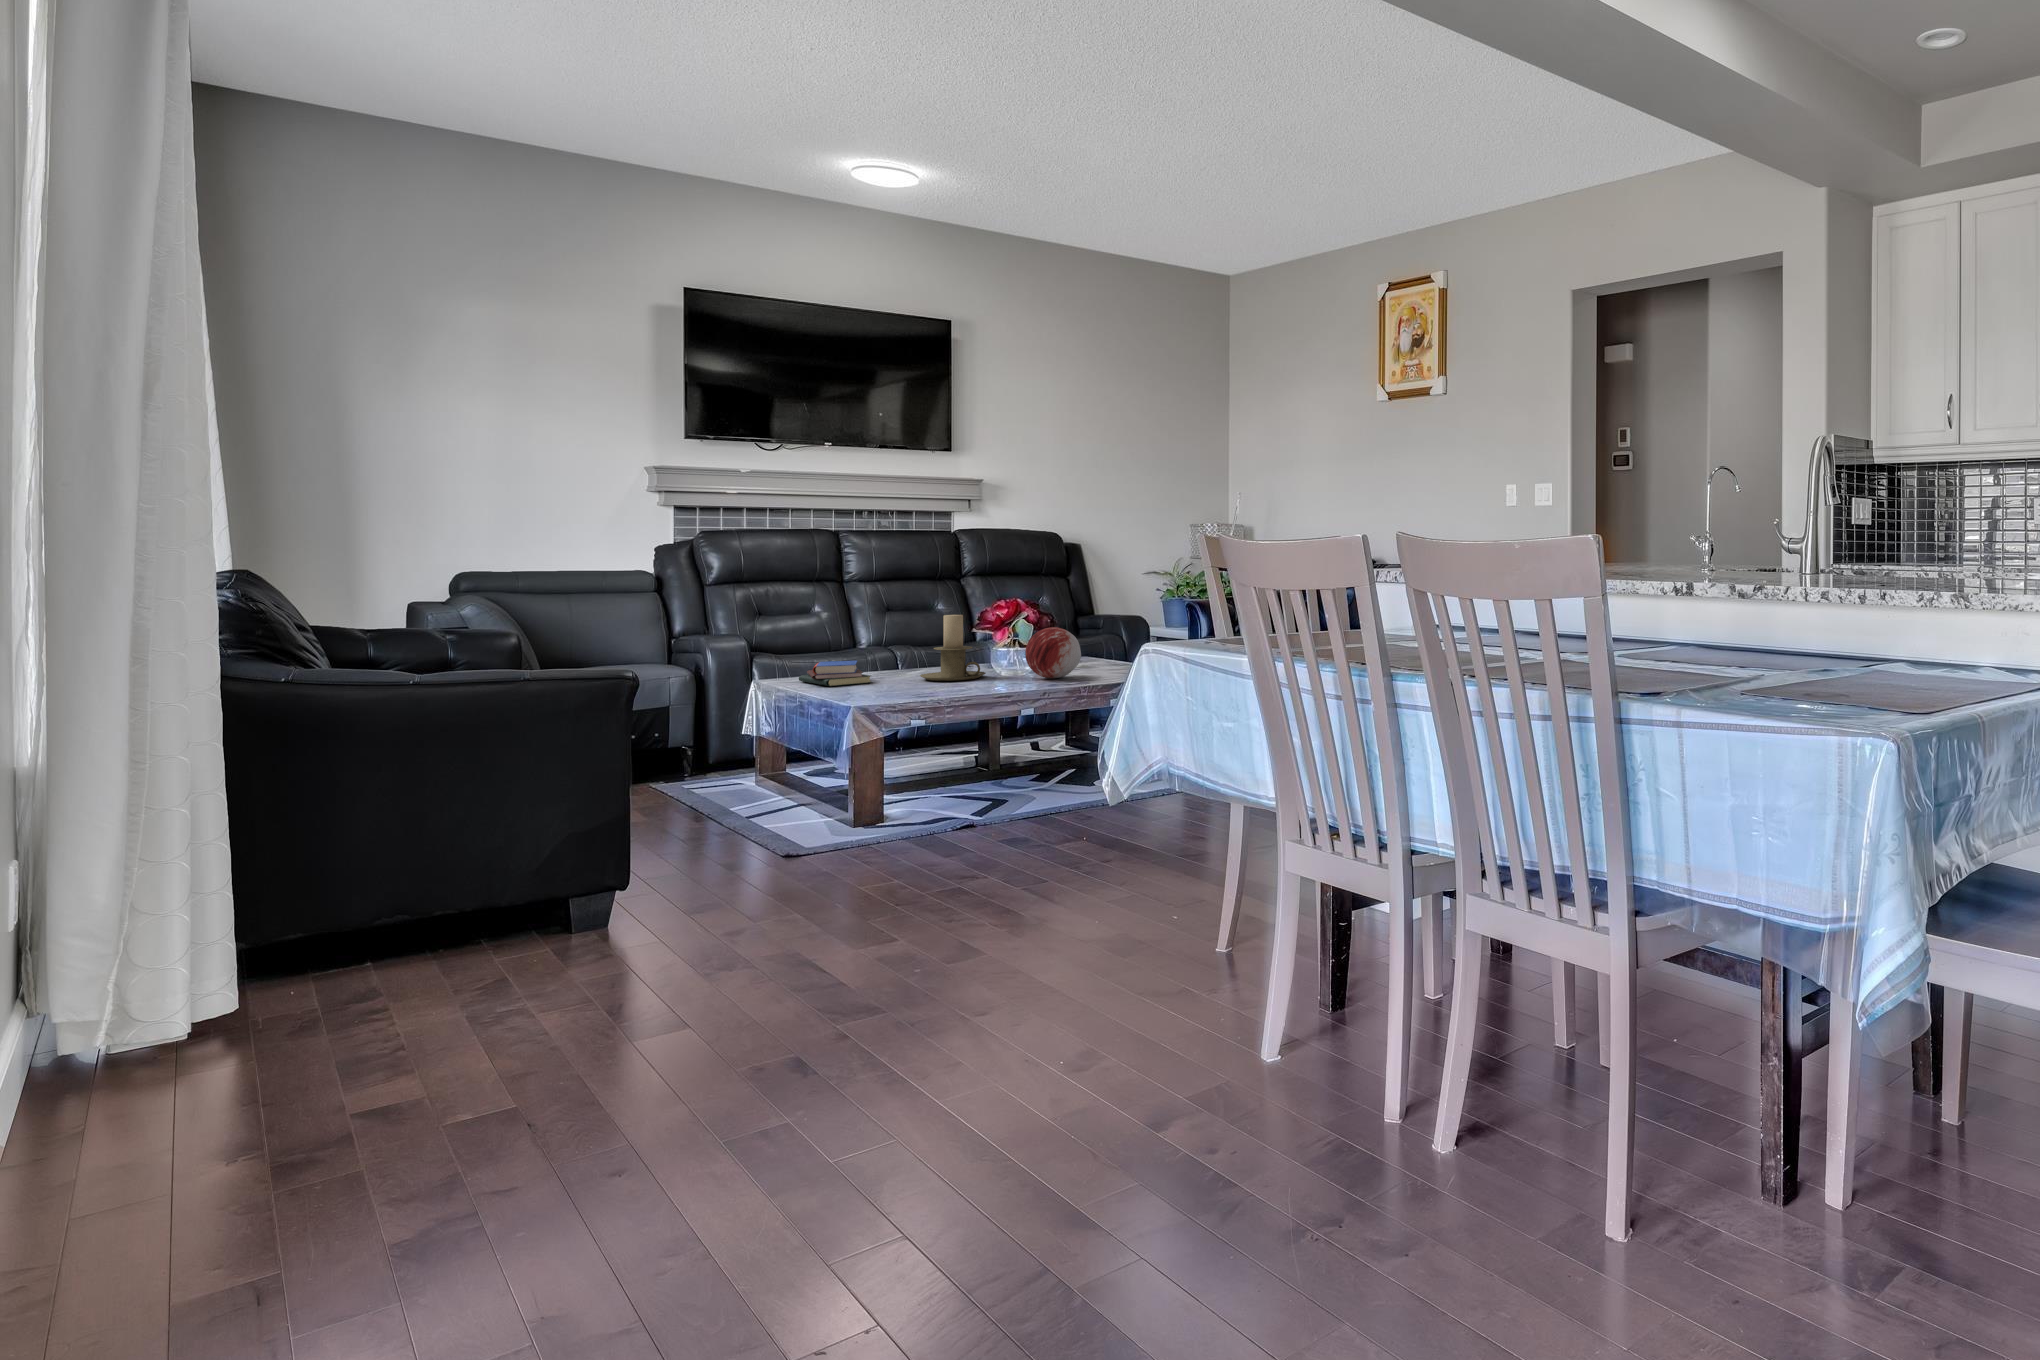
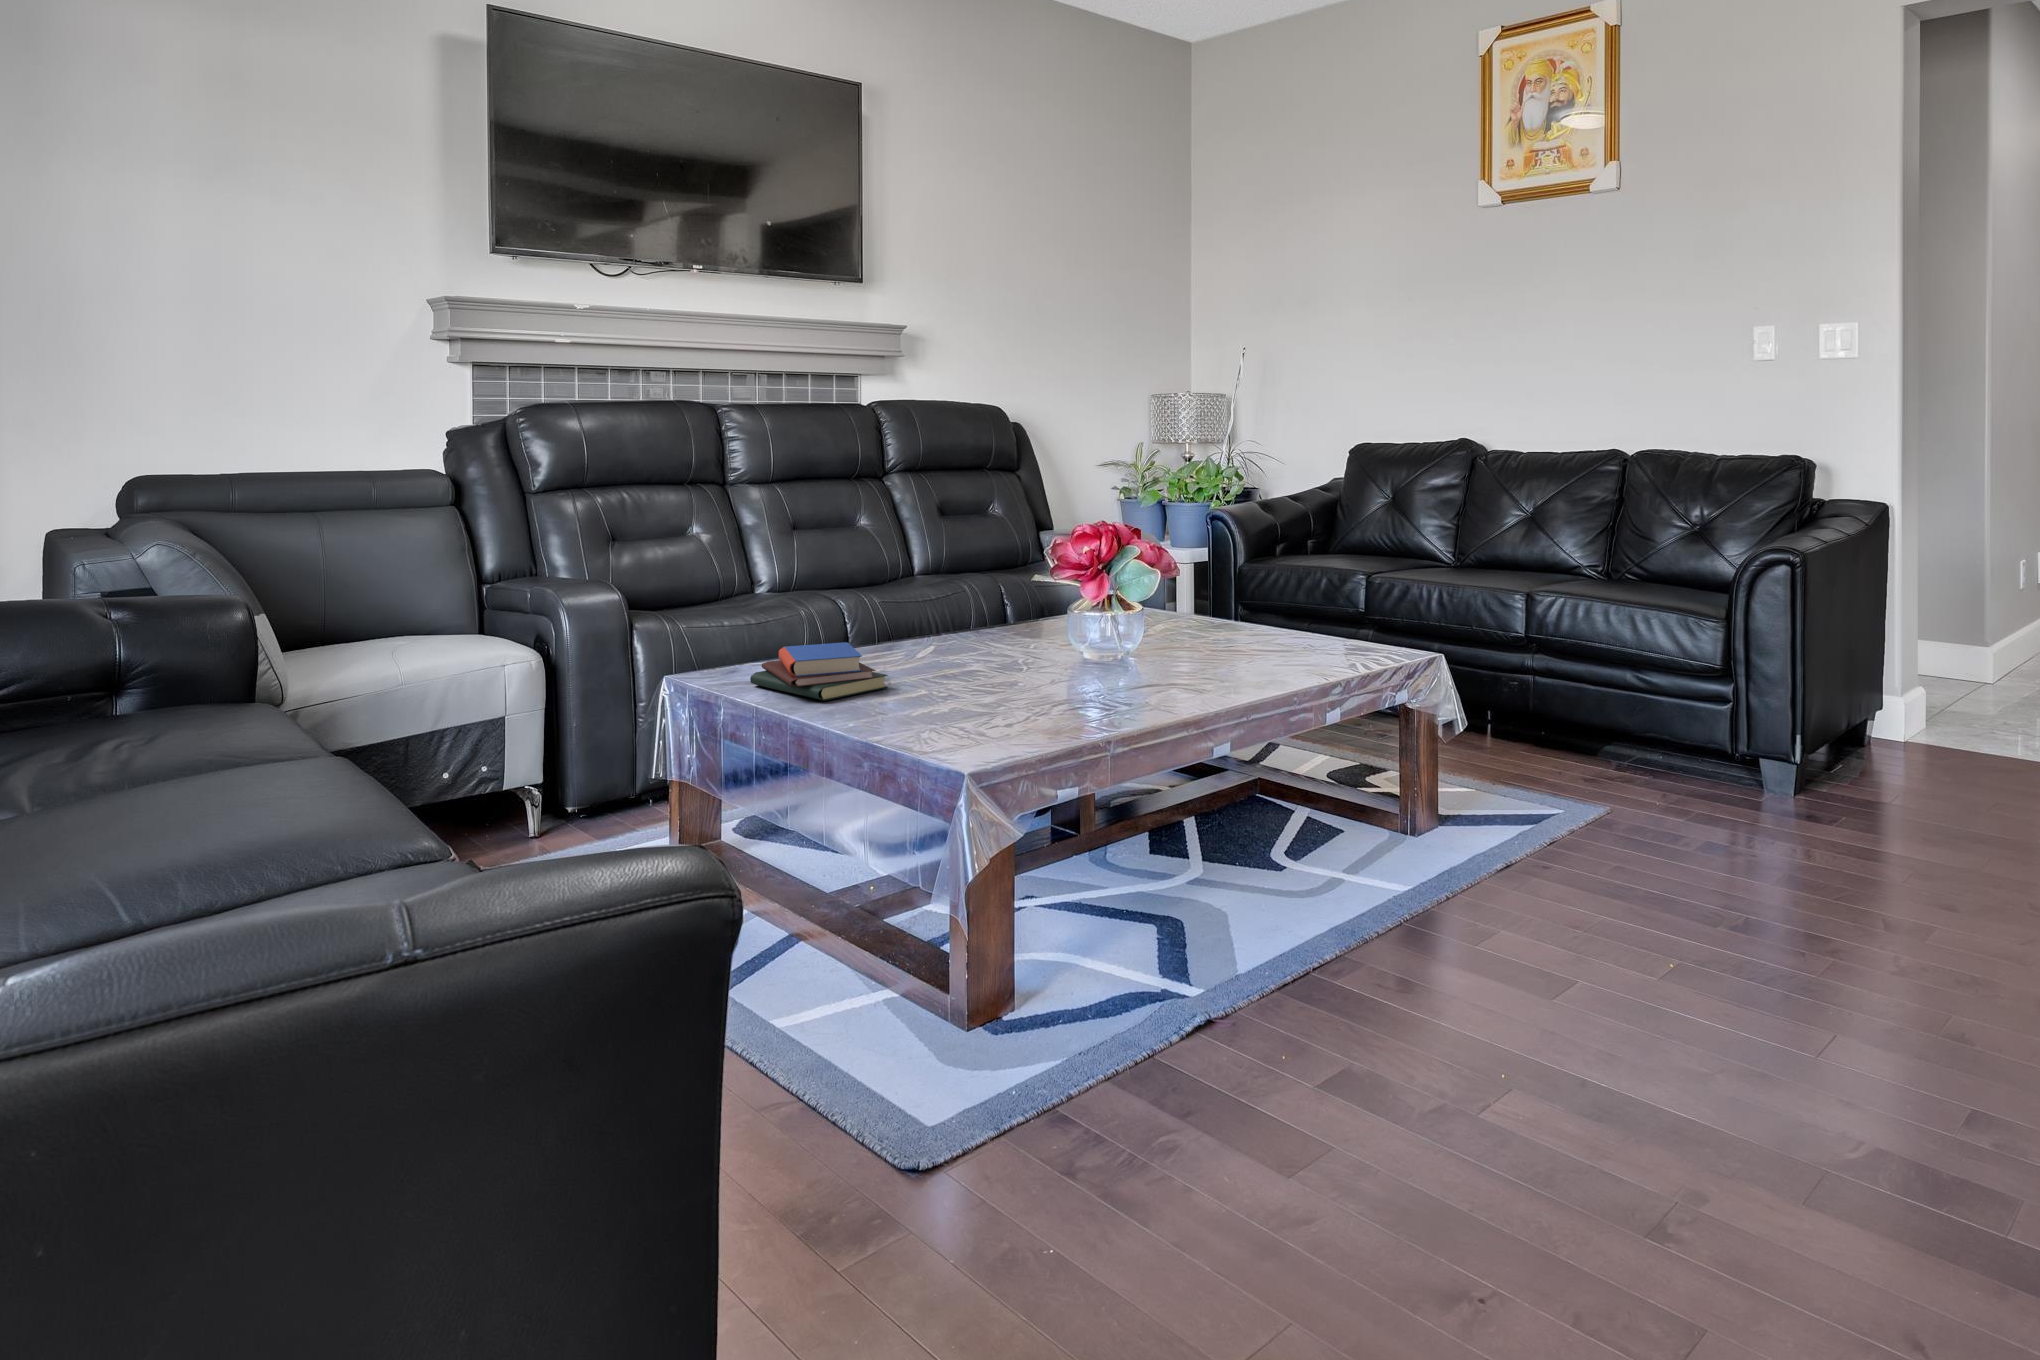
candle holder: present [920,615,986,681] -> none [962,556,1075,683]
decorative orb: present [1025,627,1081,678] -> none [1153,580,1249,675]

